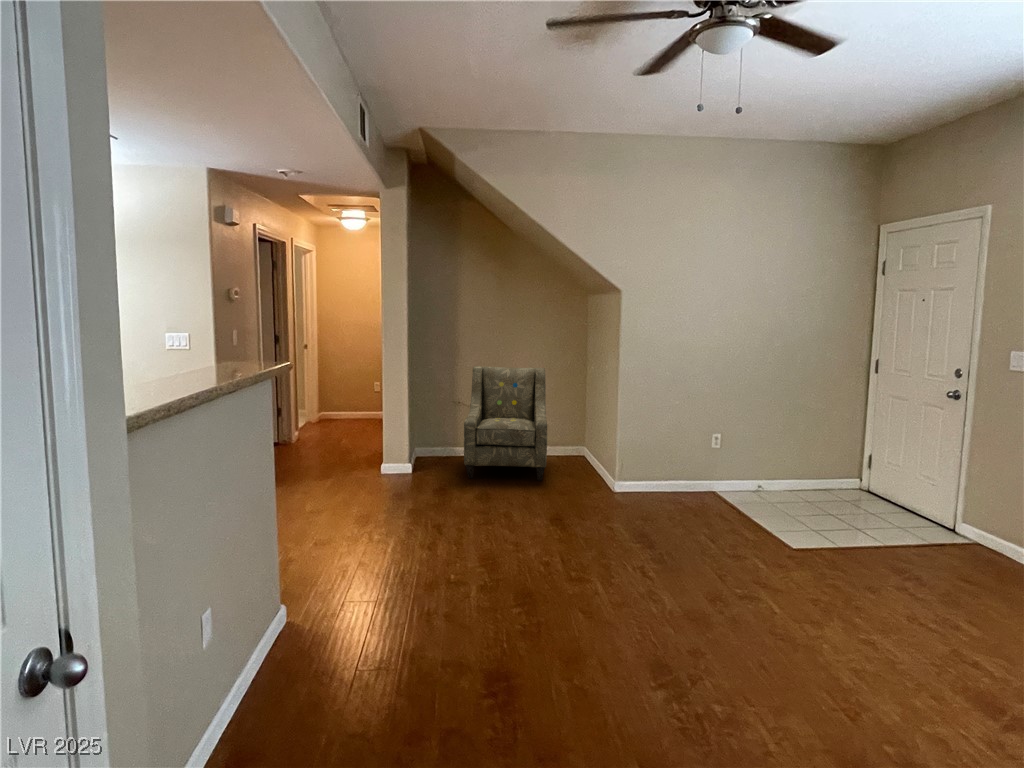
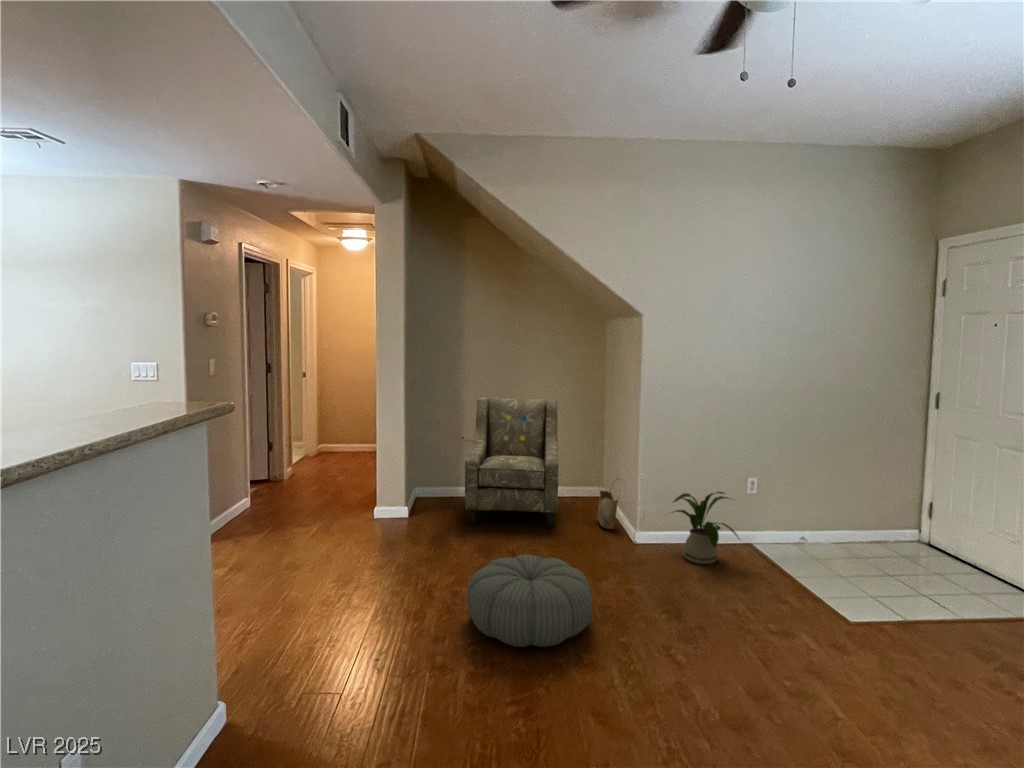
woven basket: none [581,436,602,481] -> present [597,478,618,529]
house plant: none [640,445,705,508] -> present [674,491,738,564]
pouf: none [473,497,579,568] -> present [466,555,592,647]

